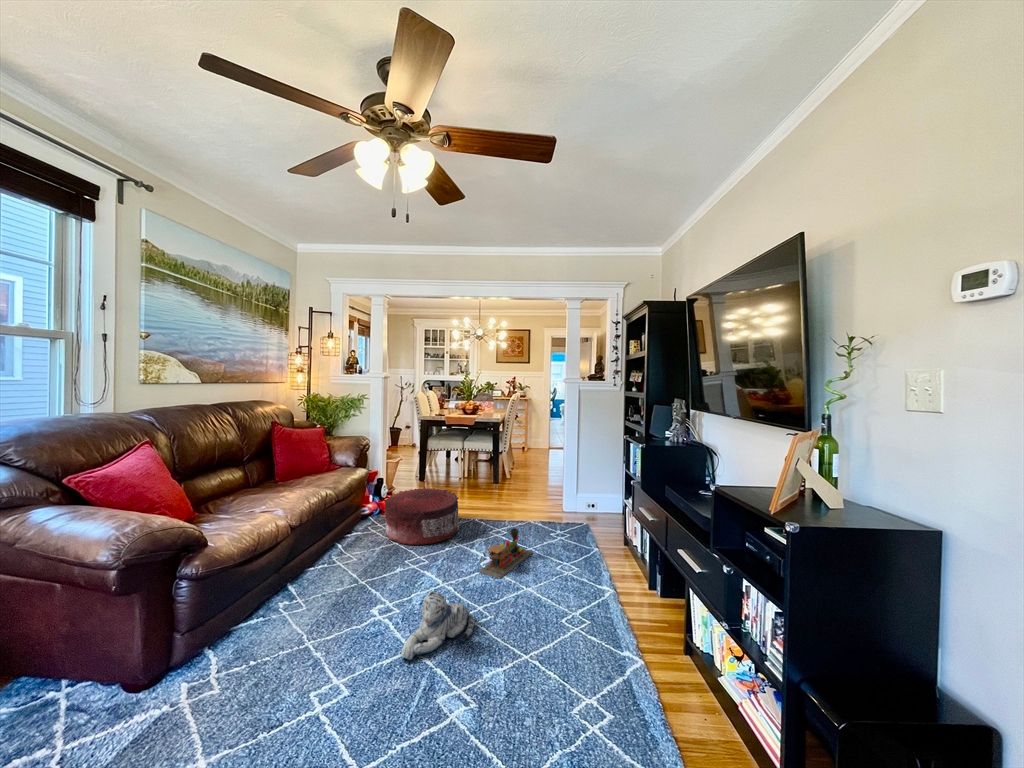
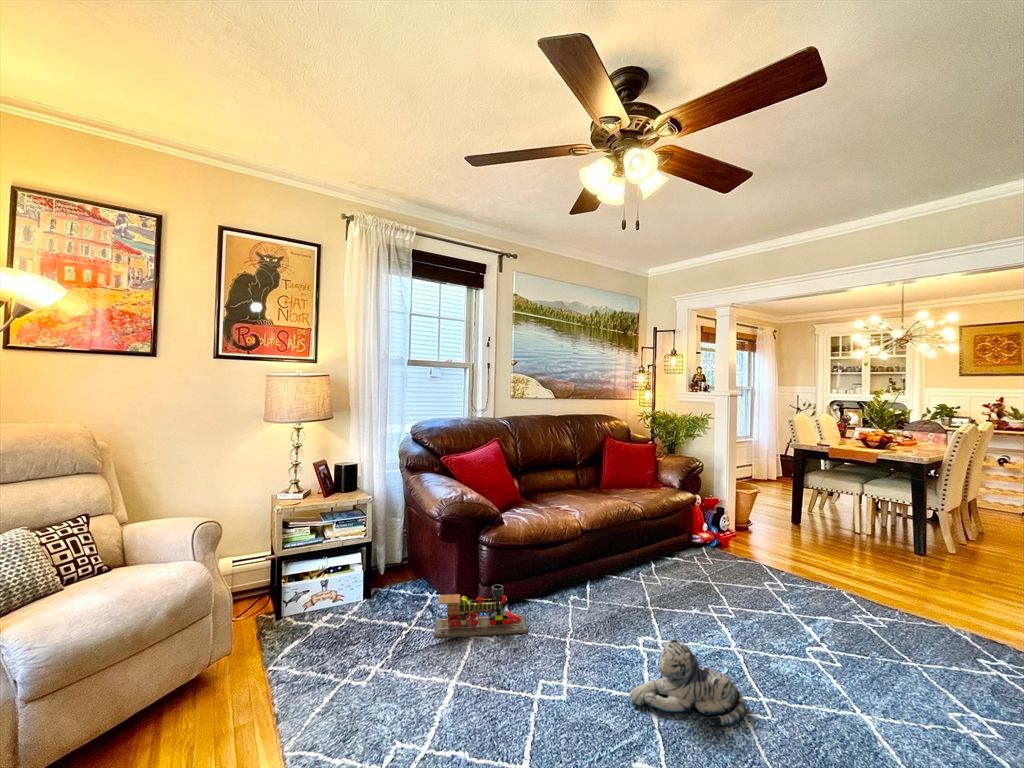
pouf: present [385,487,459,545] -> none [704,524,813,603]
toy train: present [479,528,533,579] -> present [434,584,528,638]

